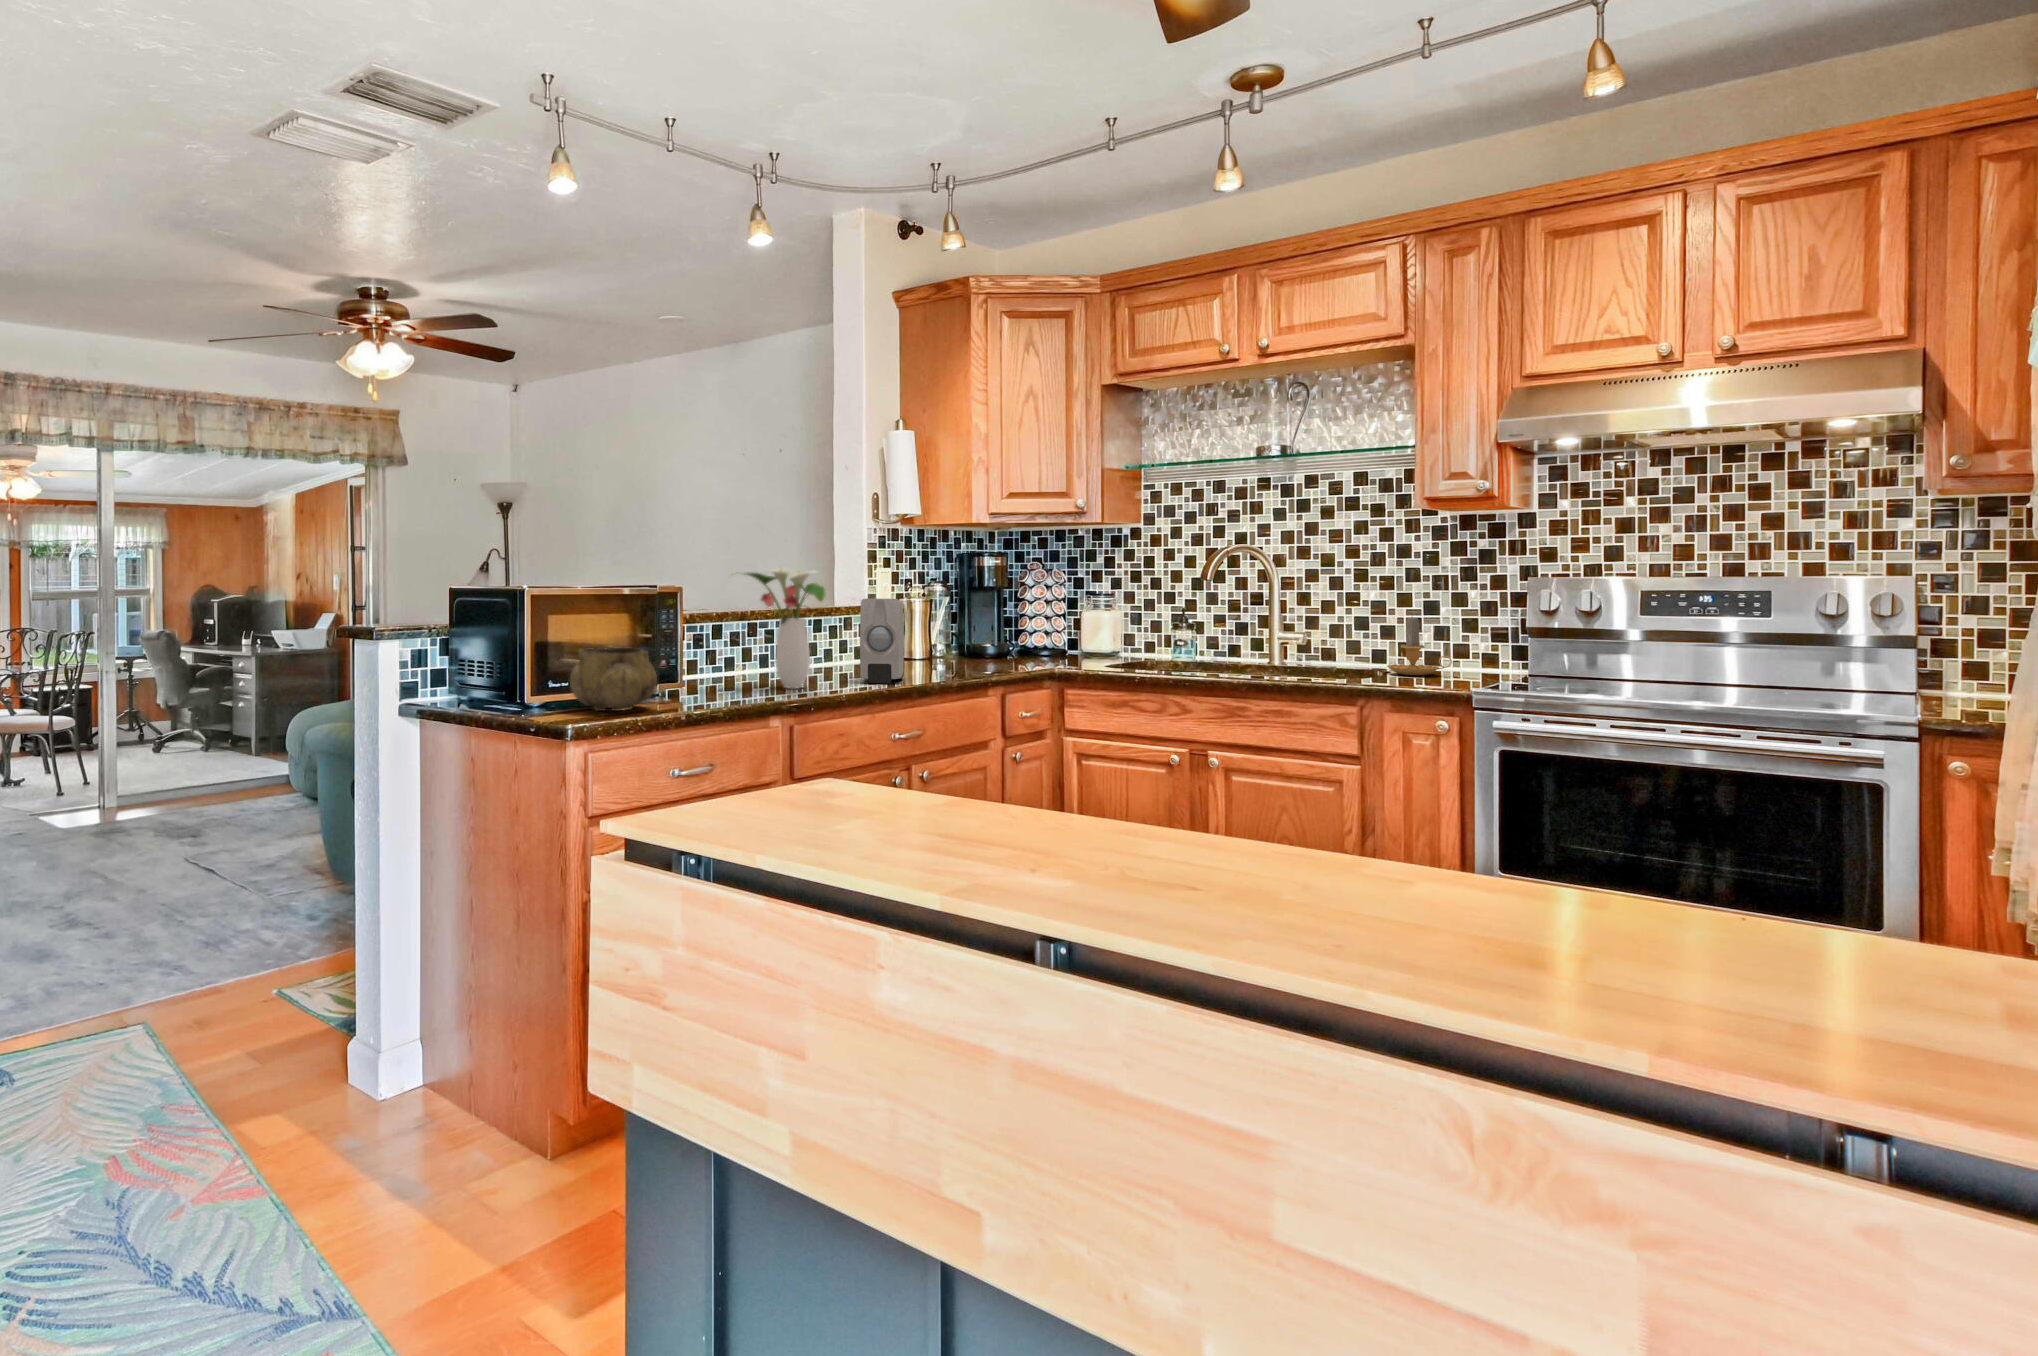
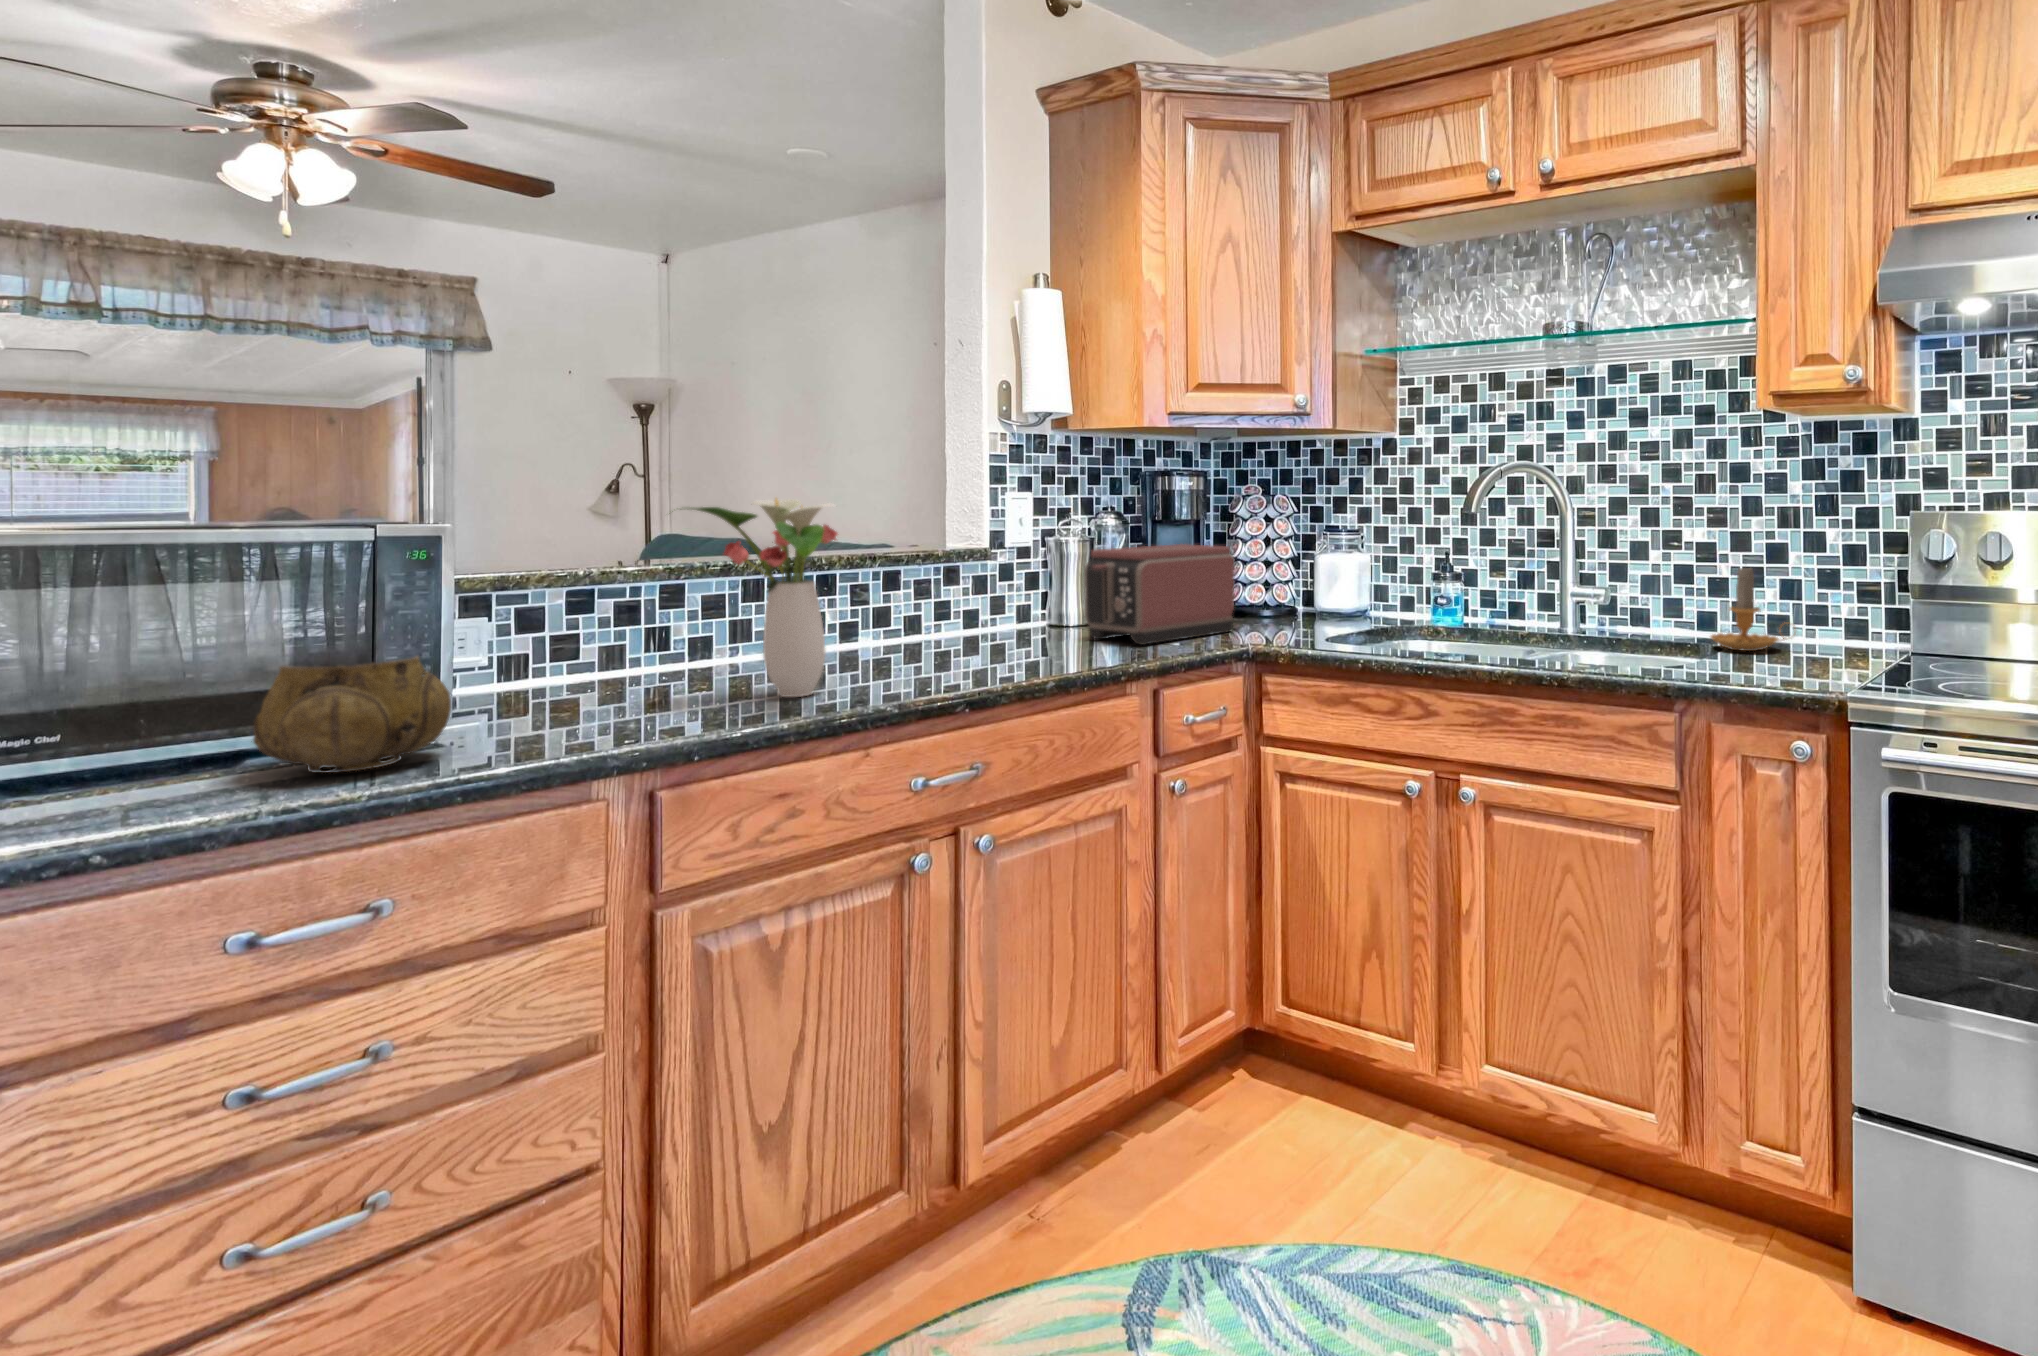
soap dispenser: present [860,599,904,683] -> none [921,547,1009,681]
toaster: none [932,602,1032,668] -> present [1084,544,1234,645]

